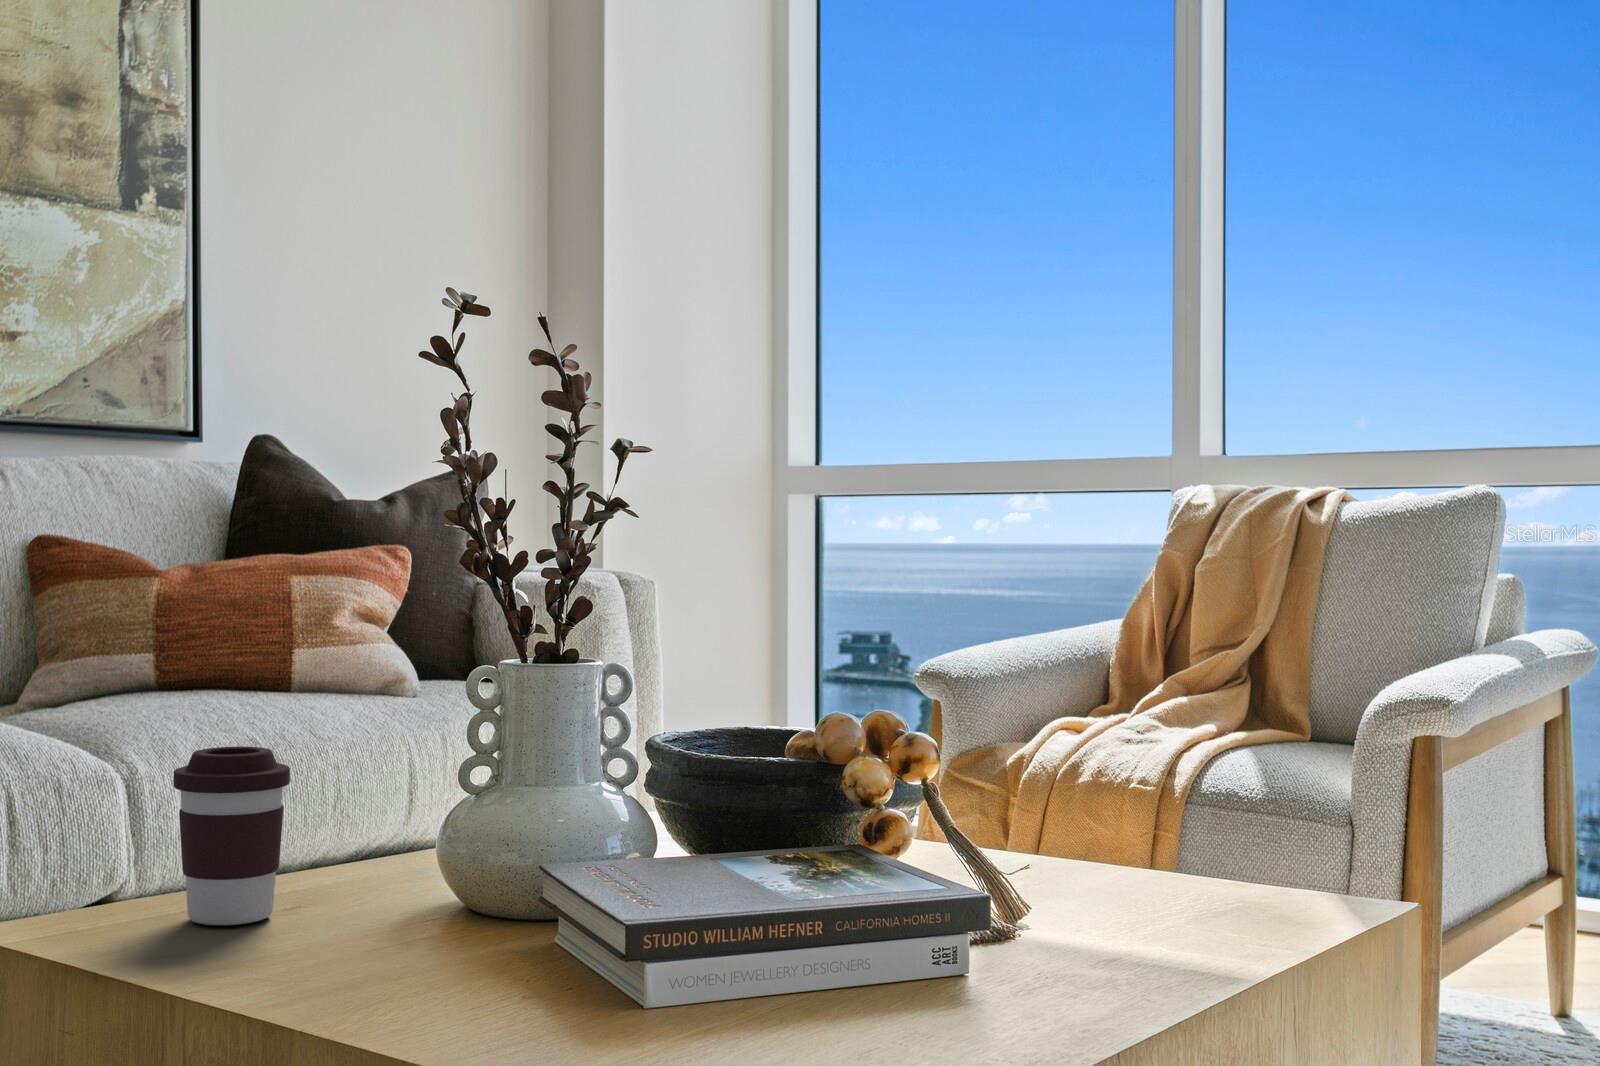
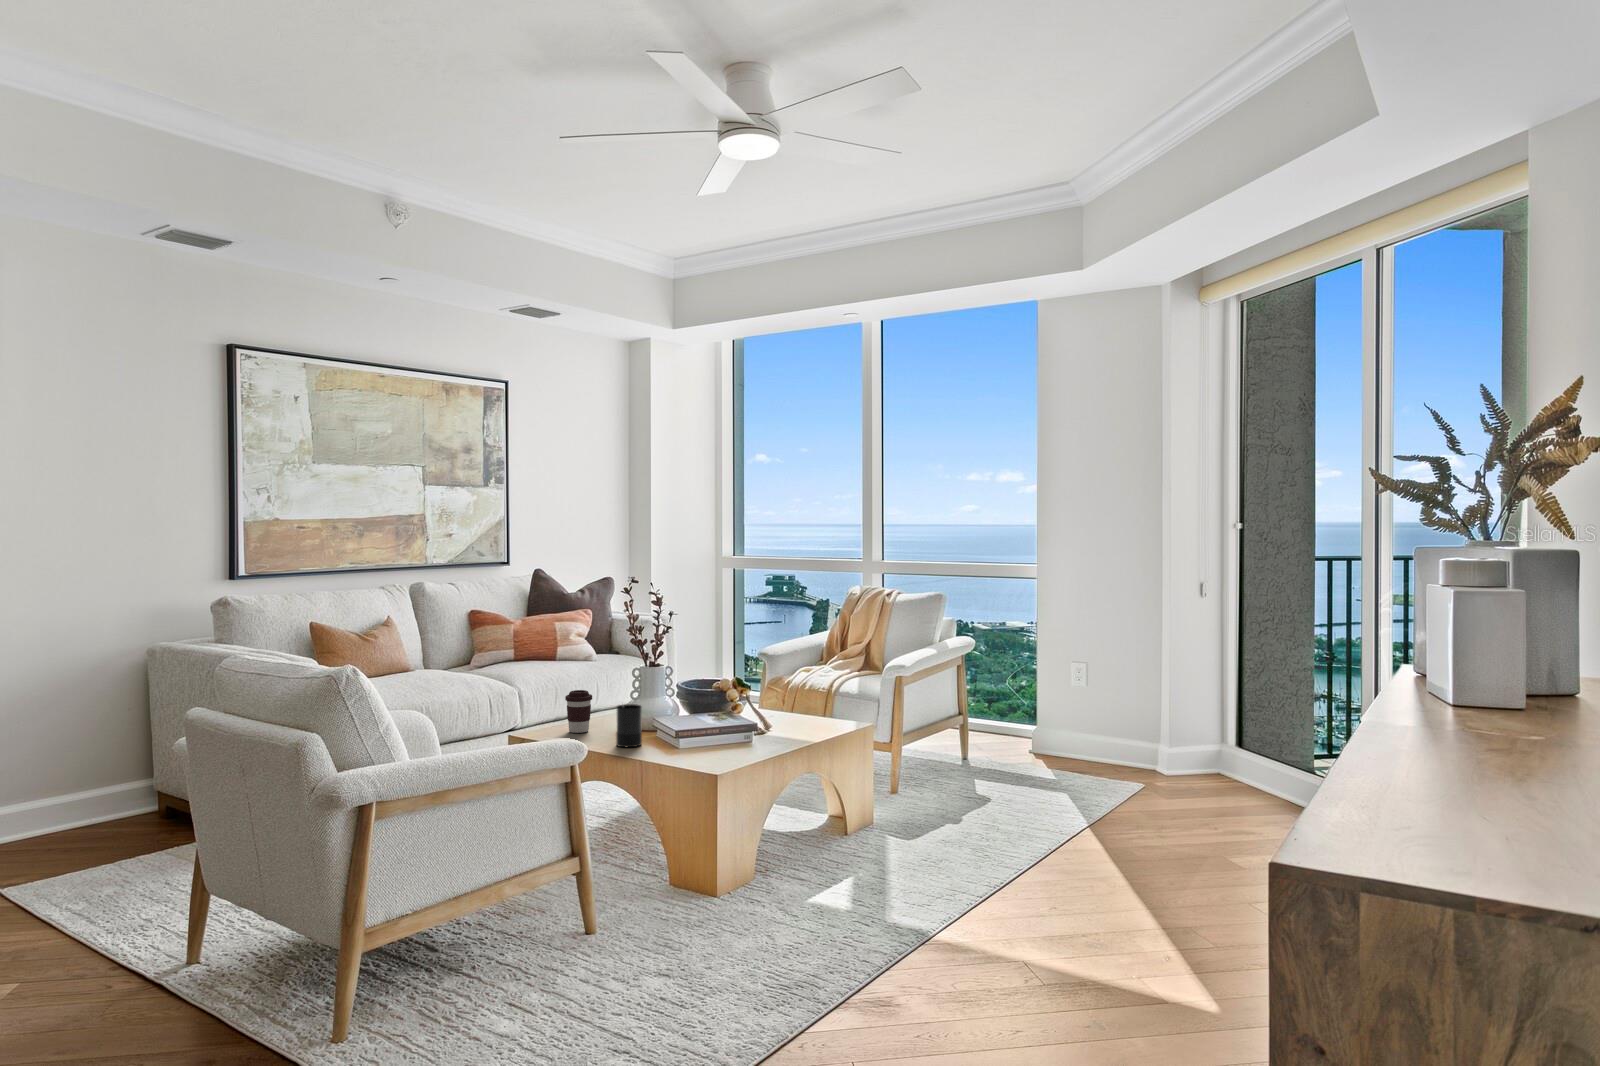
candle: none [357,791,476,1004] -> present [616,704,642,747]

